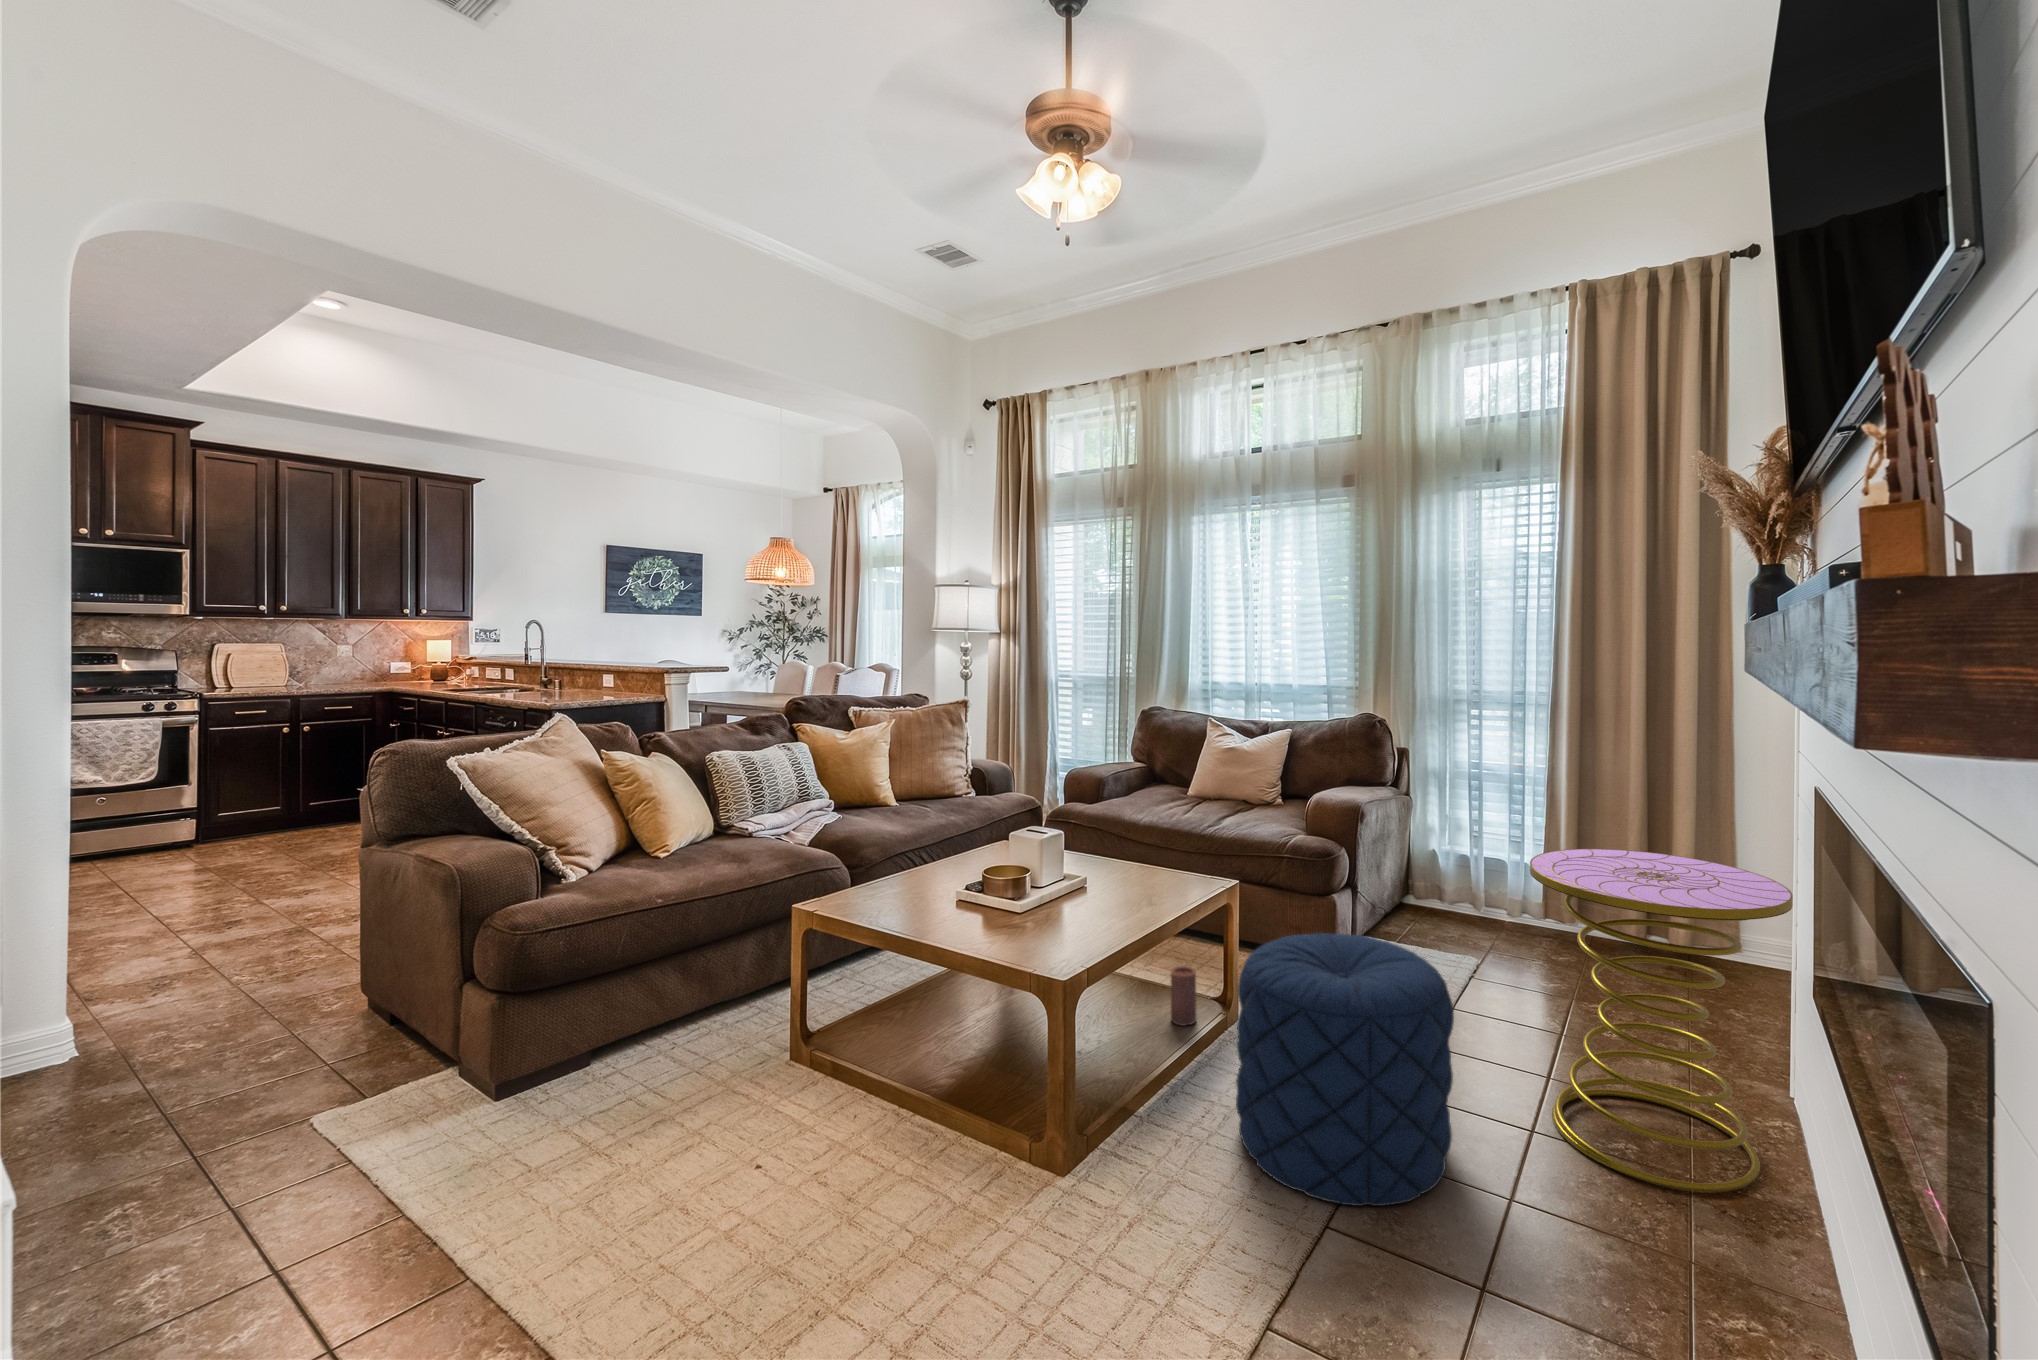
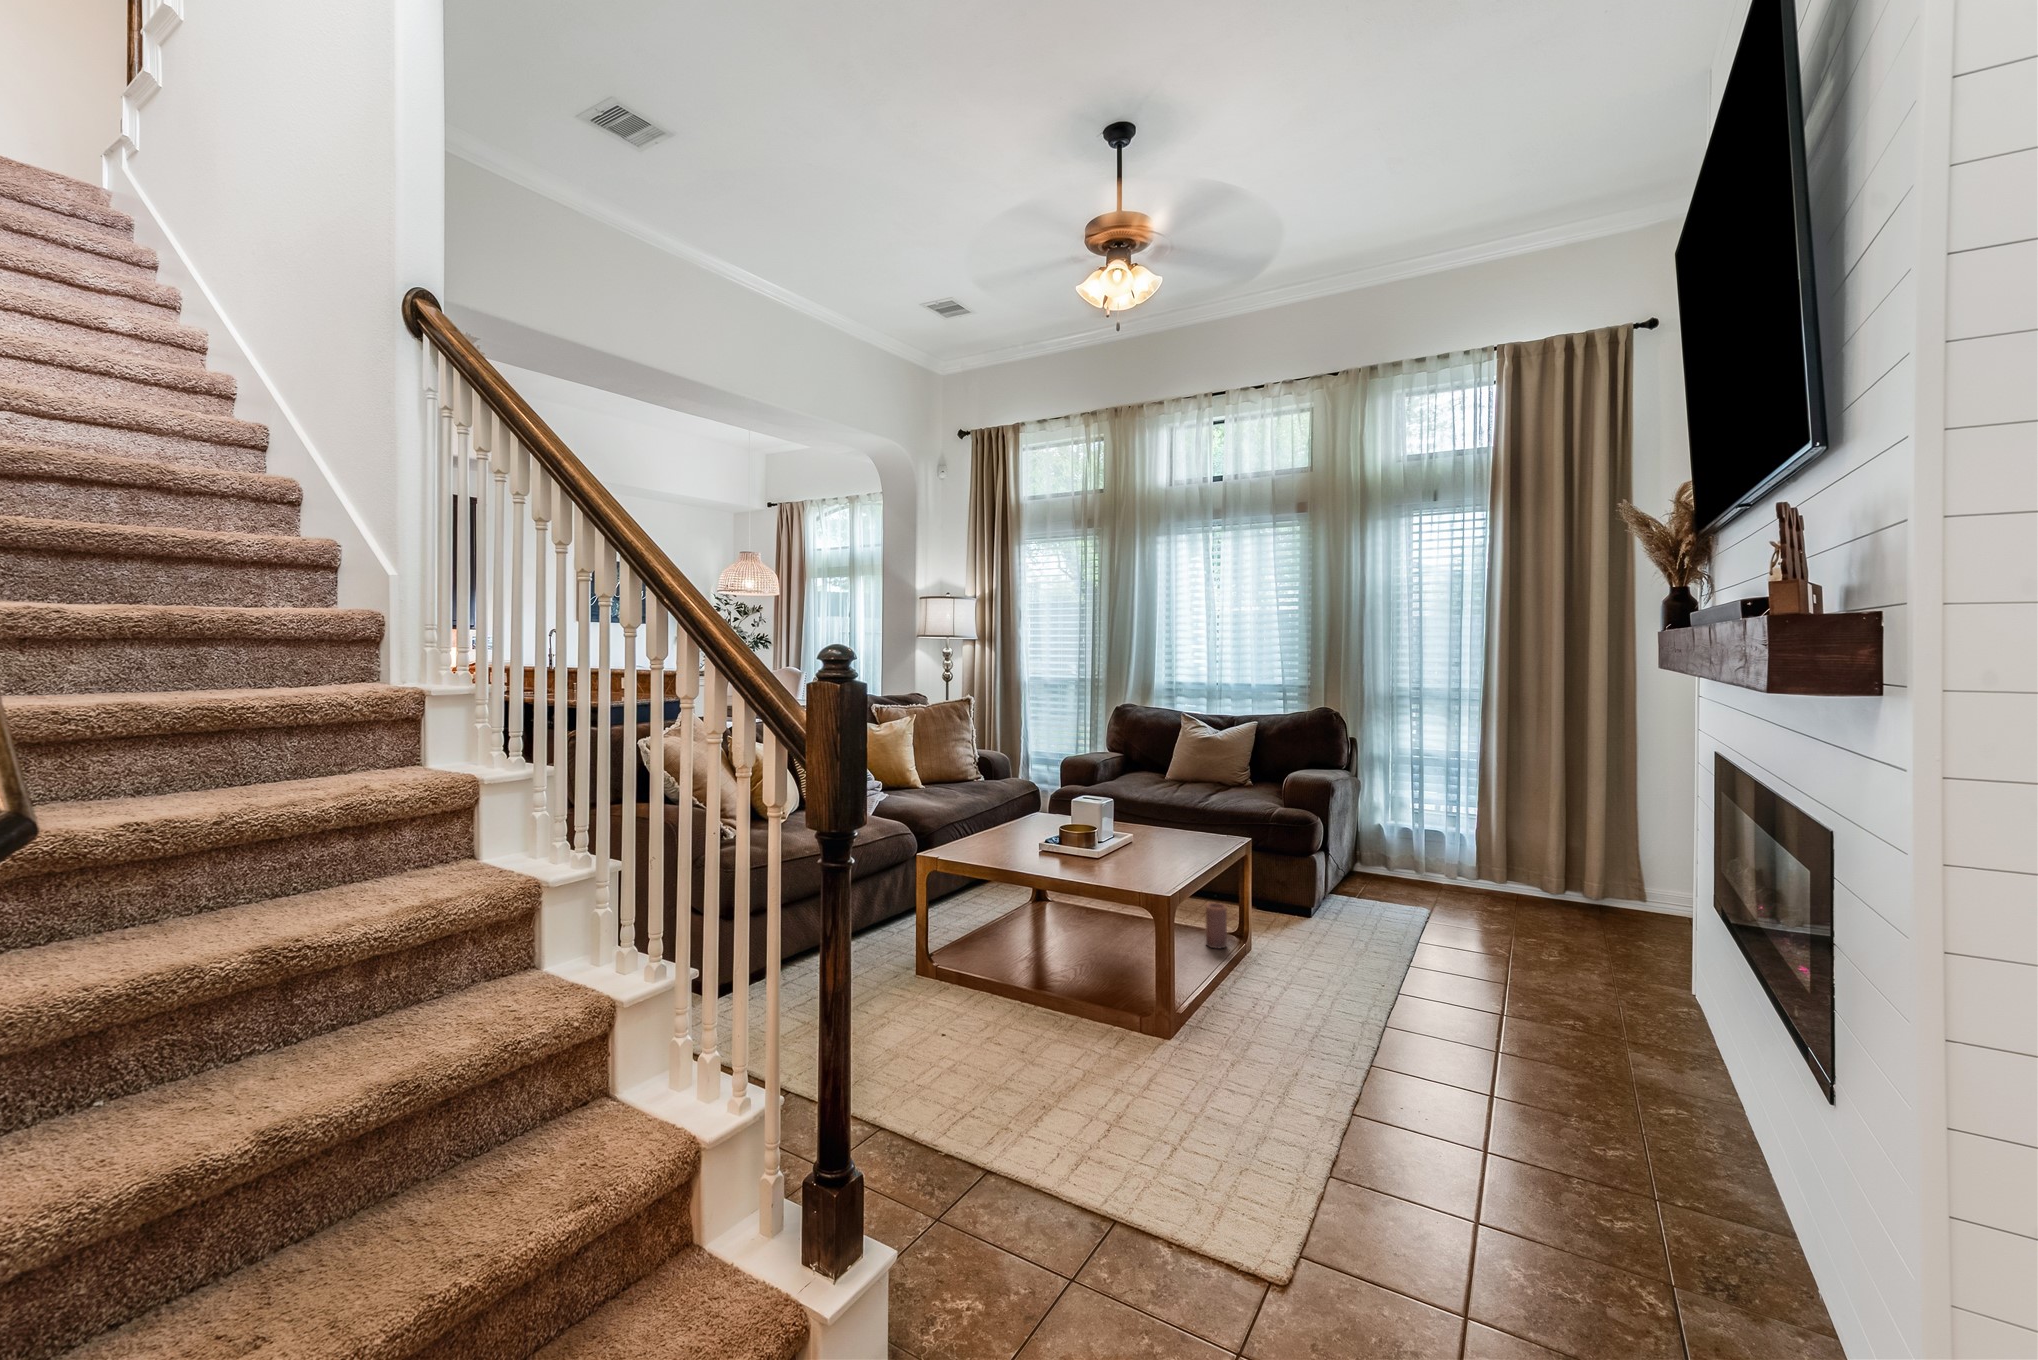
side table: present [1530,849,1793,1192] -> none [1498,806,1702,1051]
pouf: present [1236,933,1454,1206] -> none [1280,870,1452,1058]

